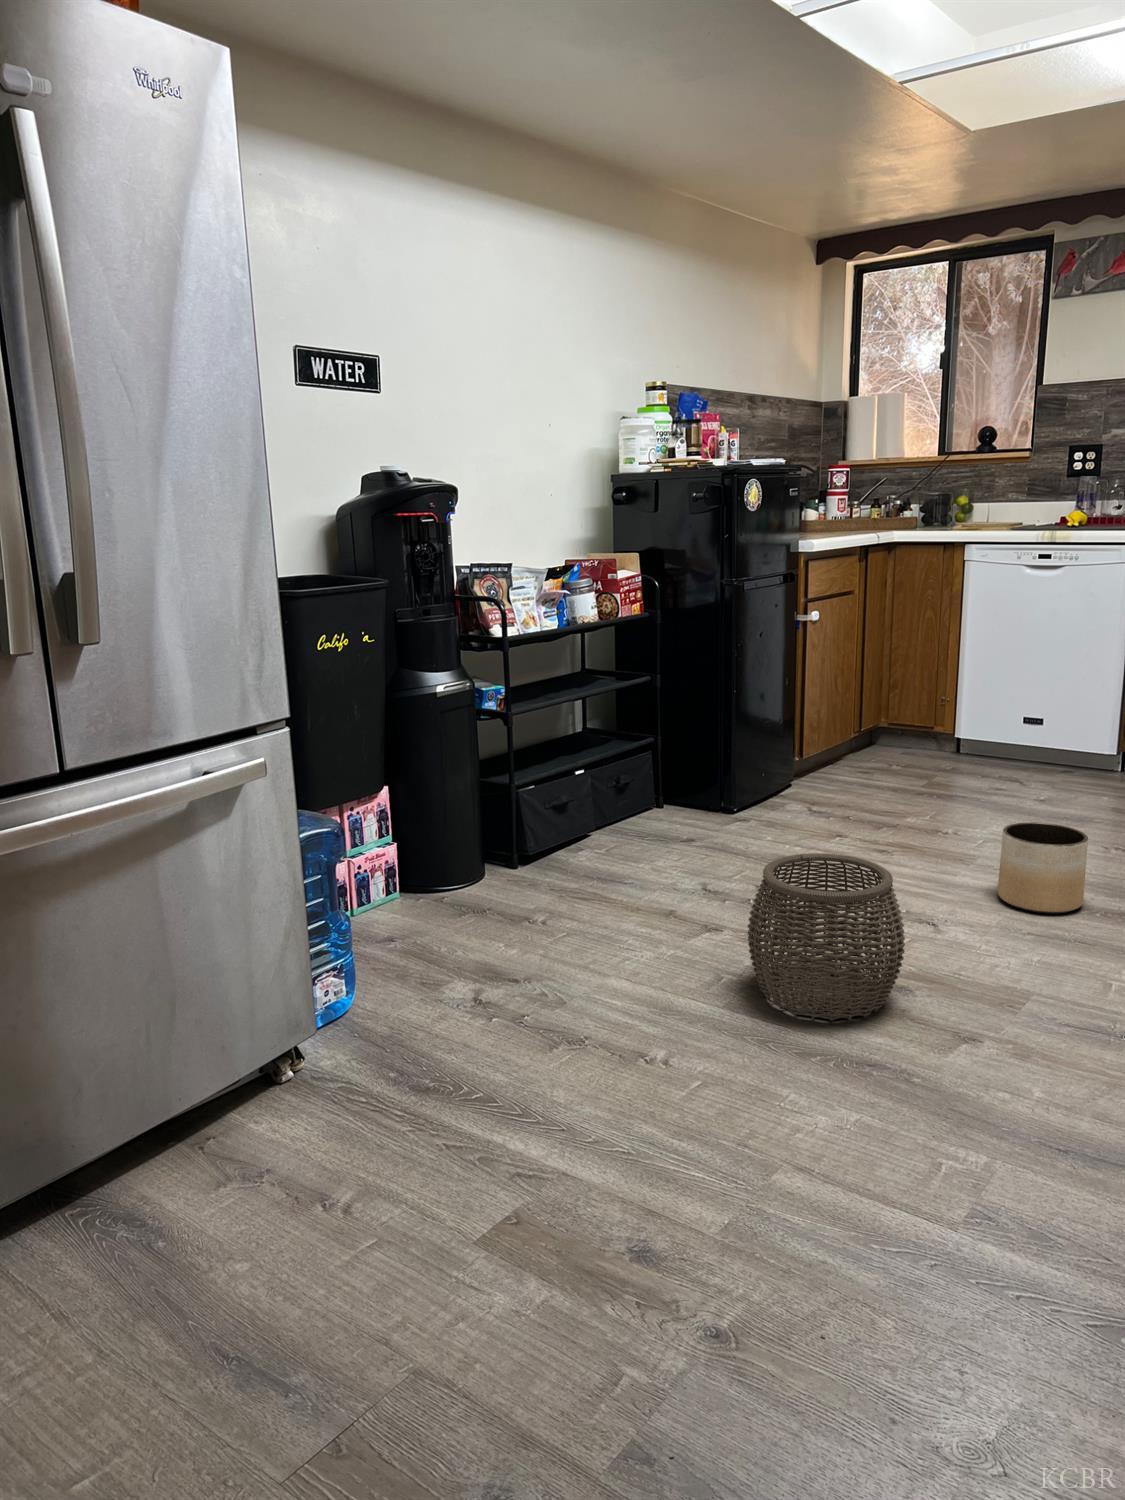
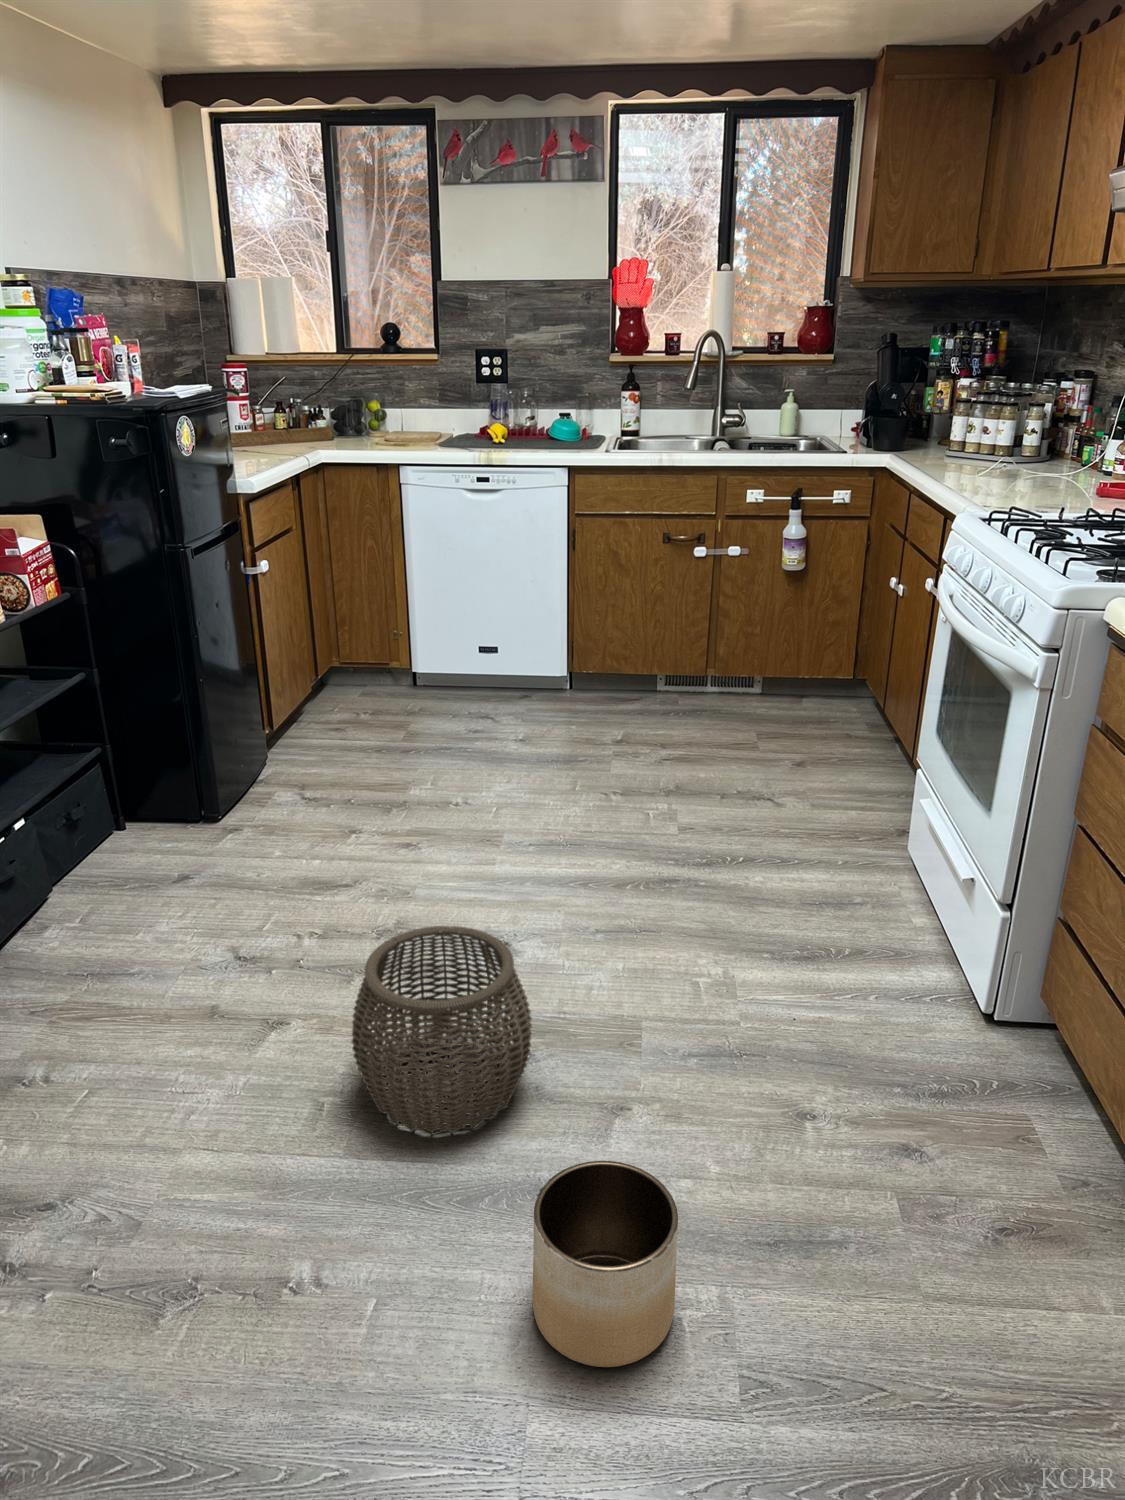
planter: present [998,822,1088,914] -> present [533,1161,678,1367]

